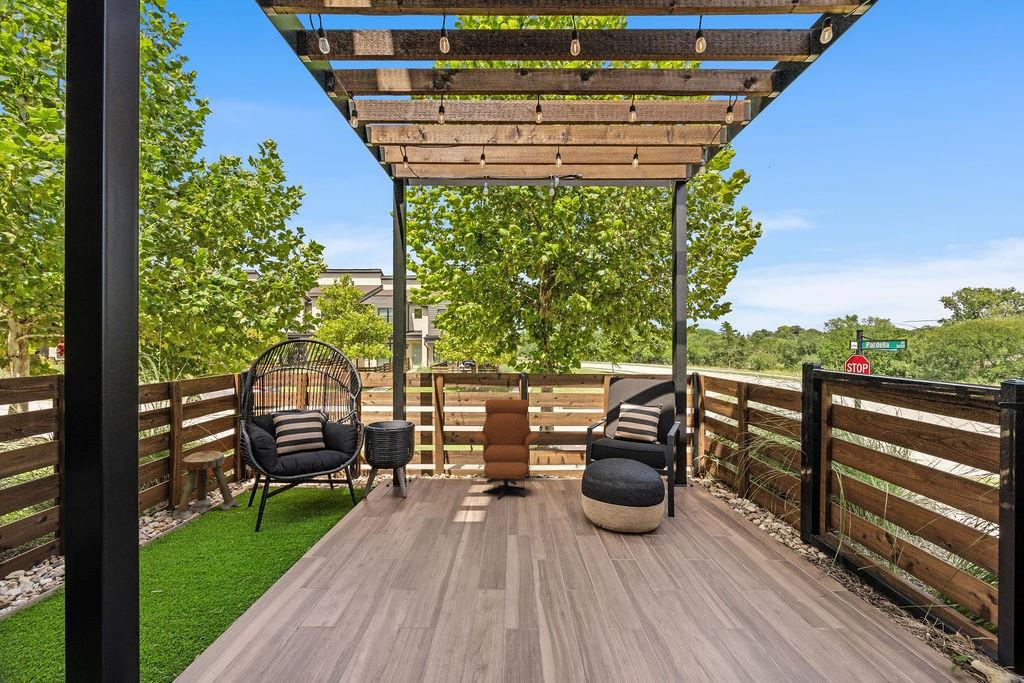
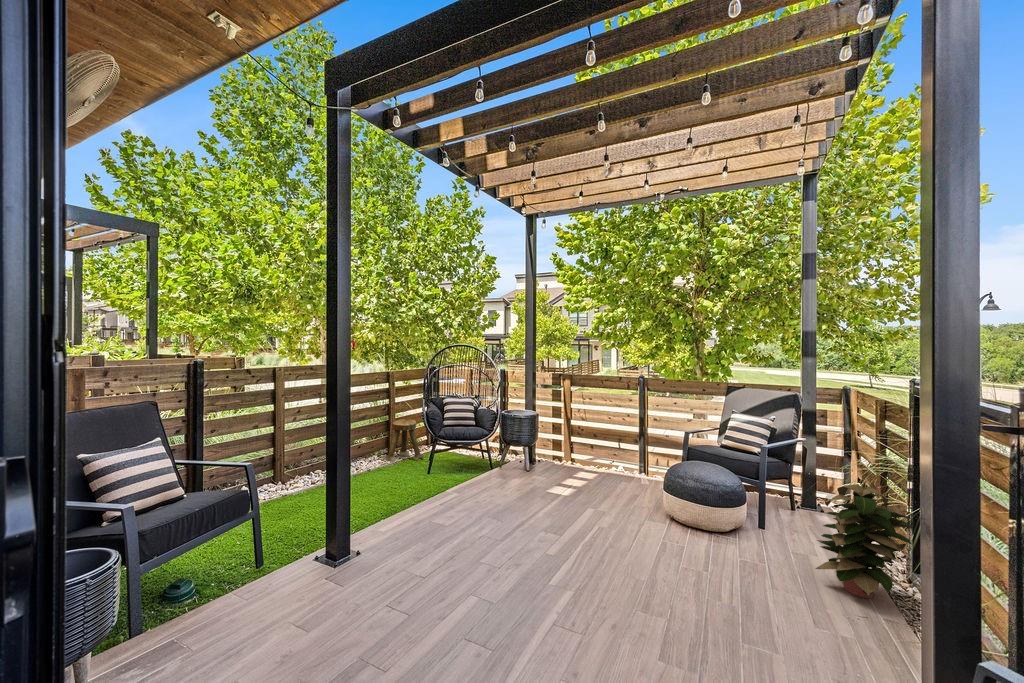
lounge chair: present [473,399,539,500] -> none [592,402,651,487]
decorative plant: none [769,461,857,575] -> present [816,484,913,598]

